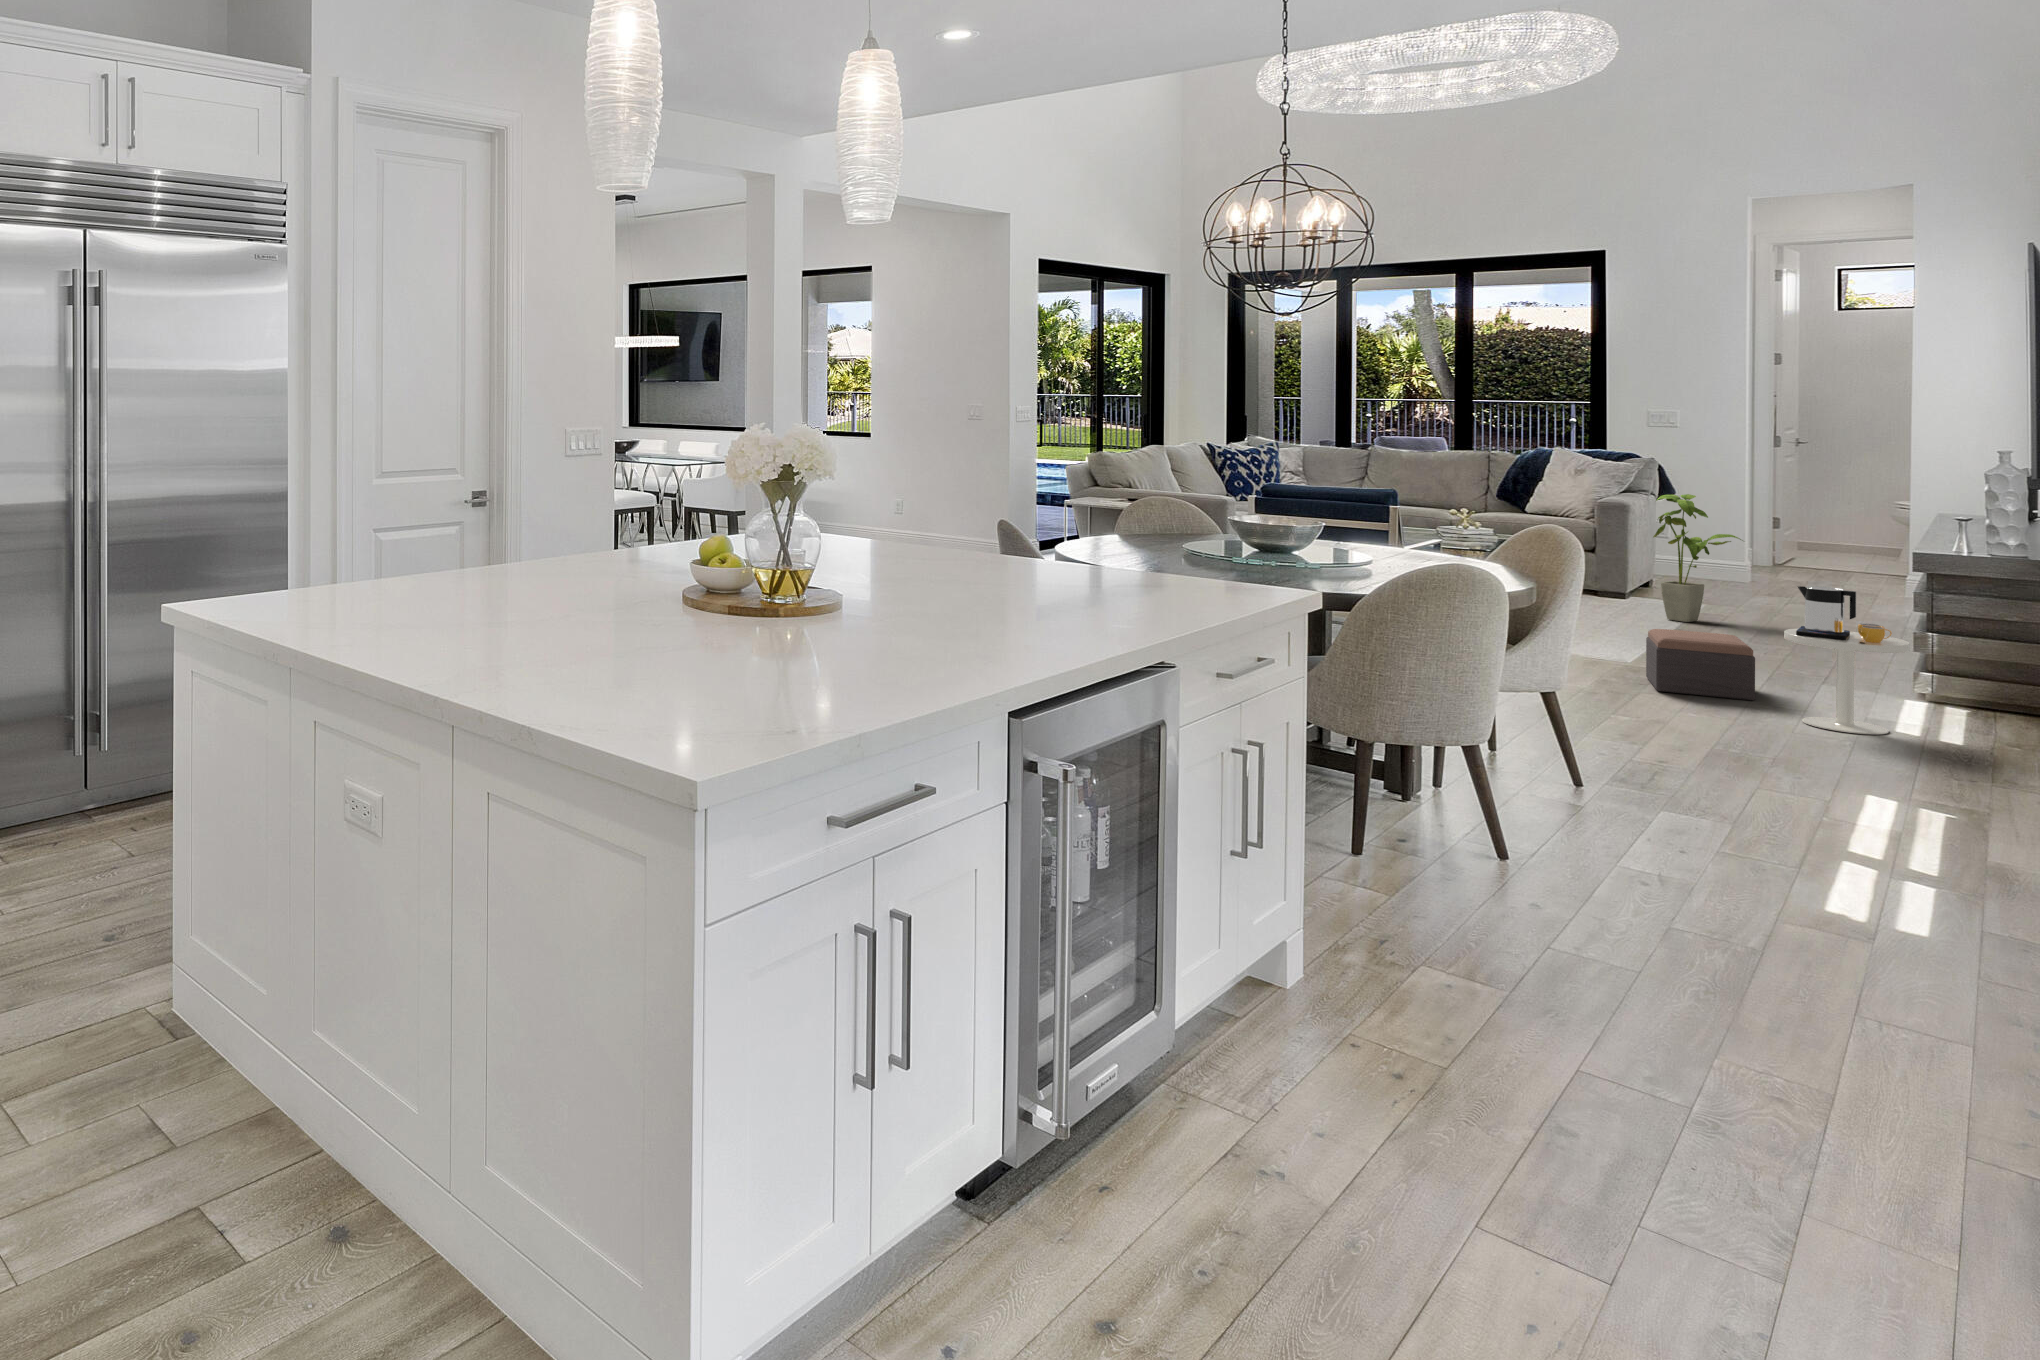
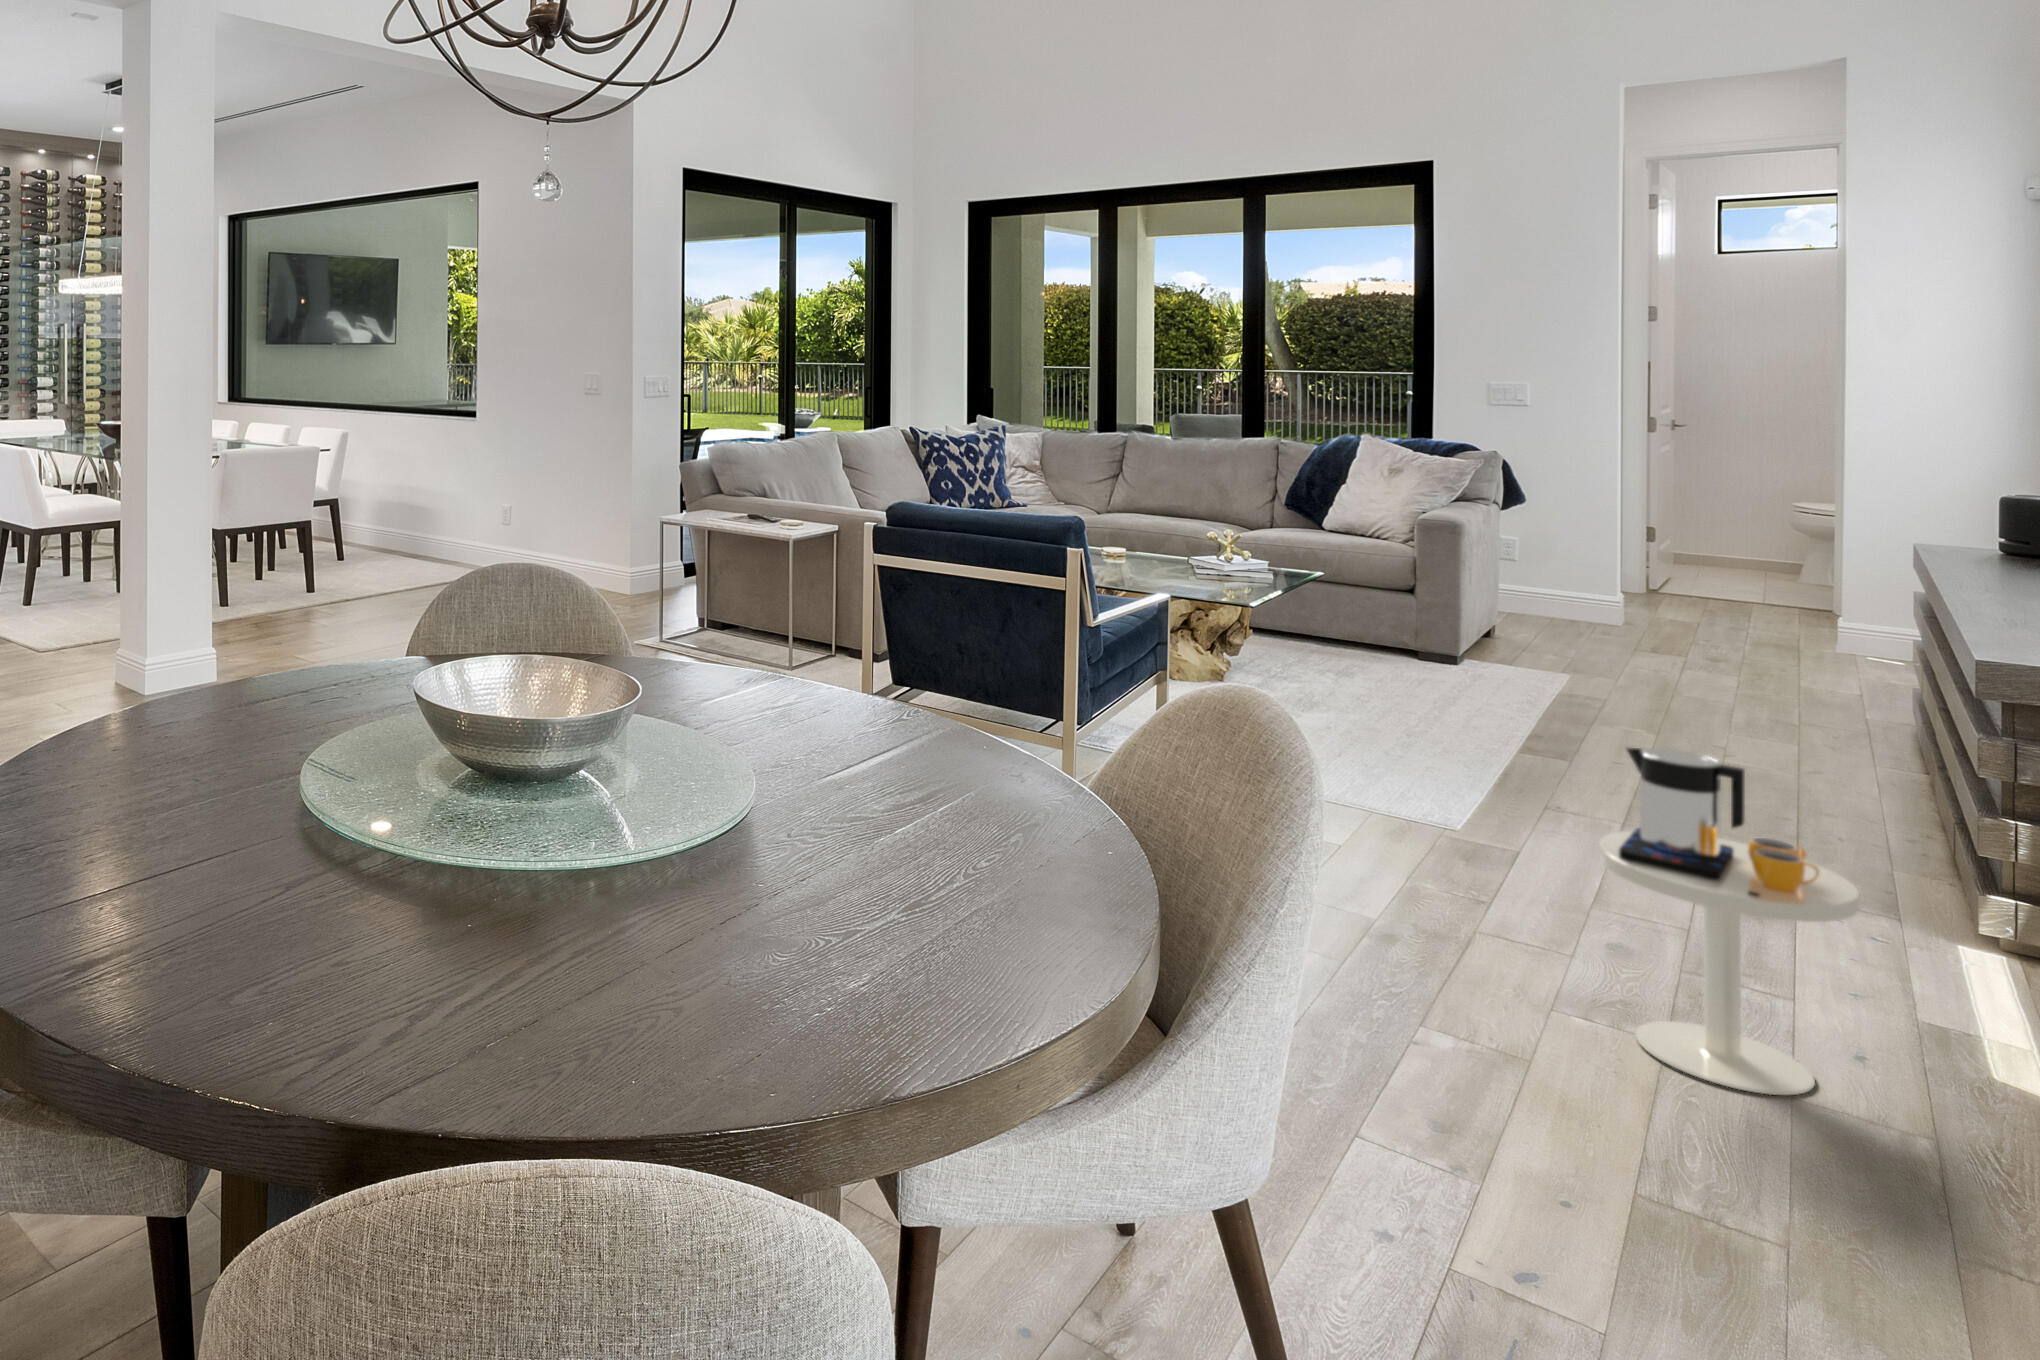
house plant: present [1653,494,1743,622] -> none [1468,514,1606,718]
footstool: present [1646,629,1755,701] -> none [1381,784,1559,952]

